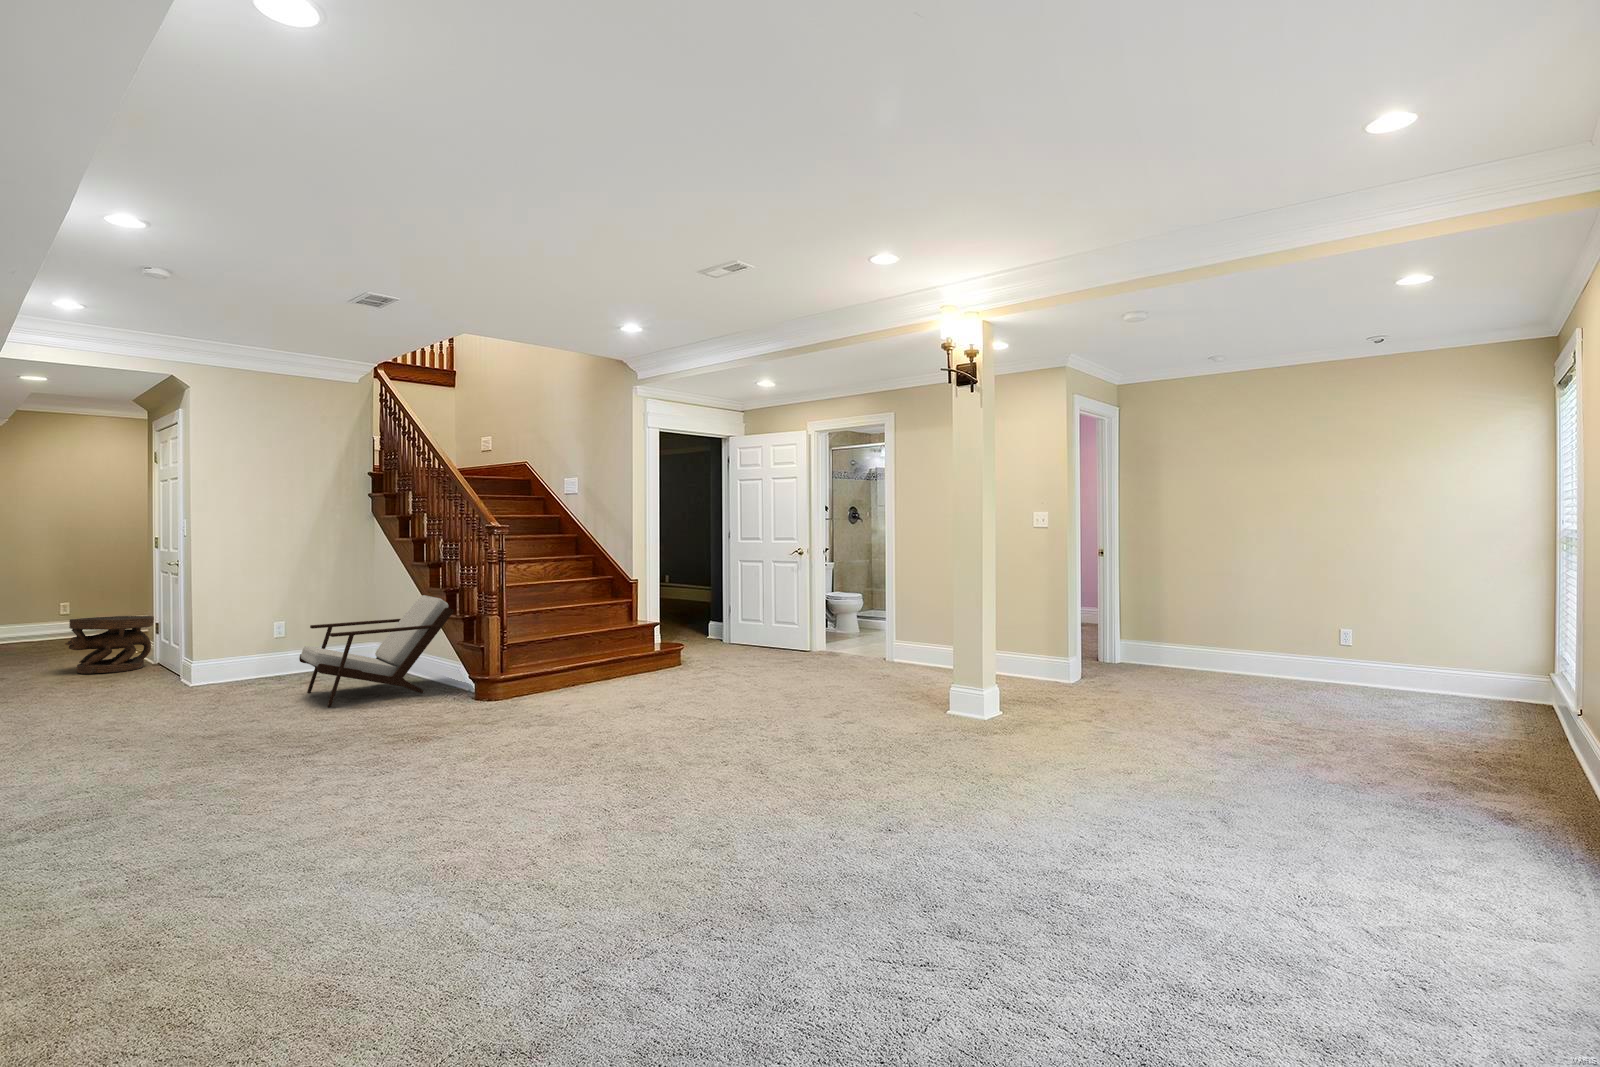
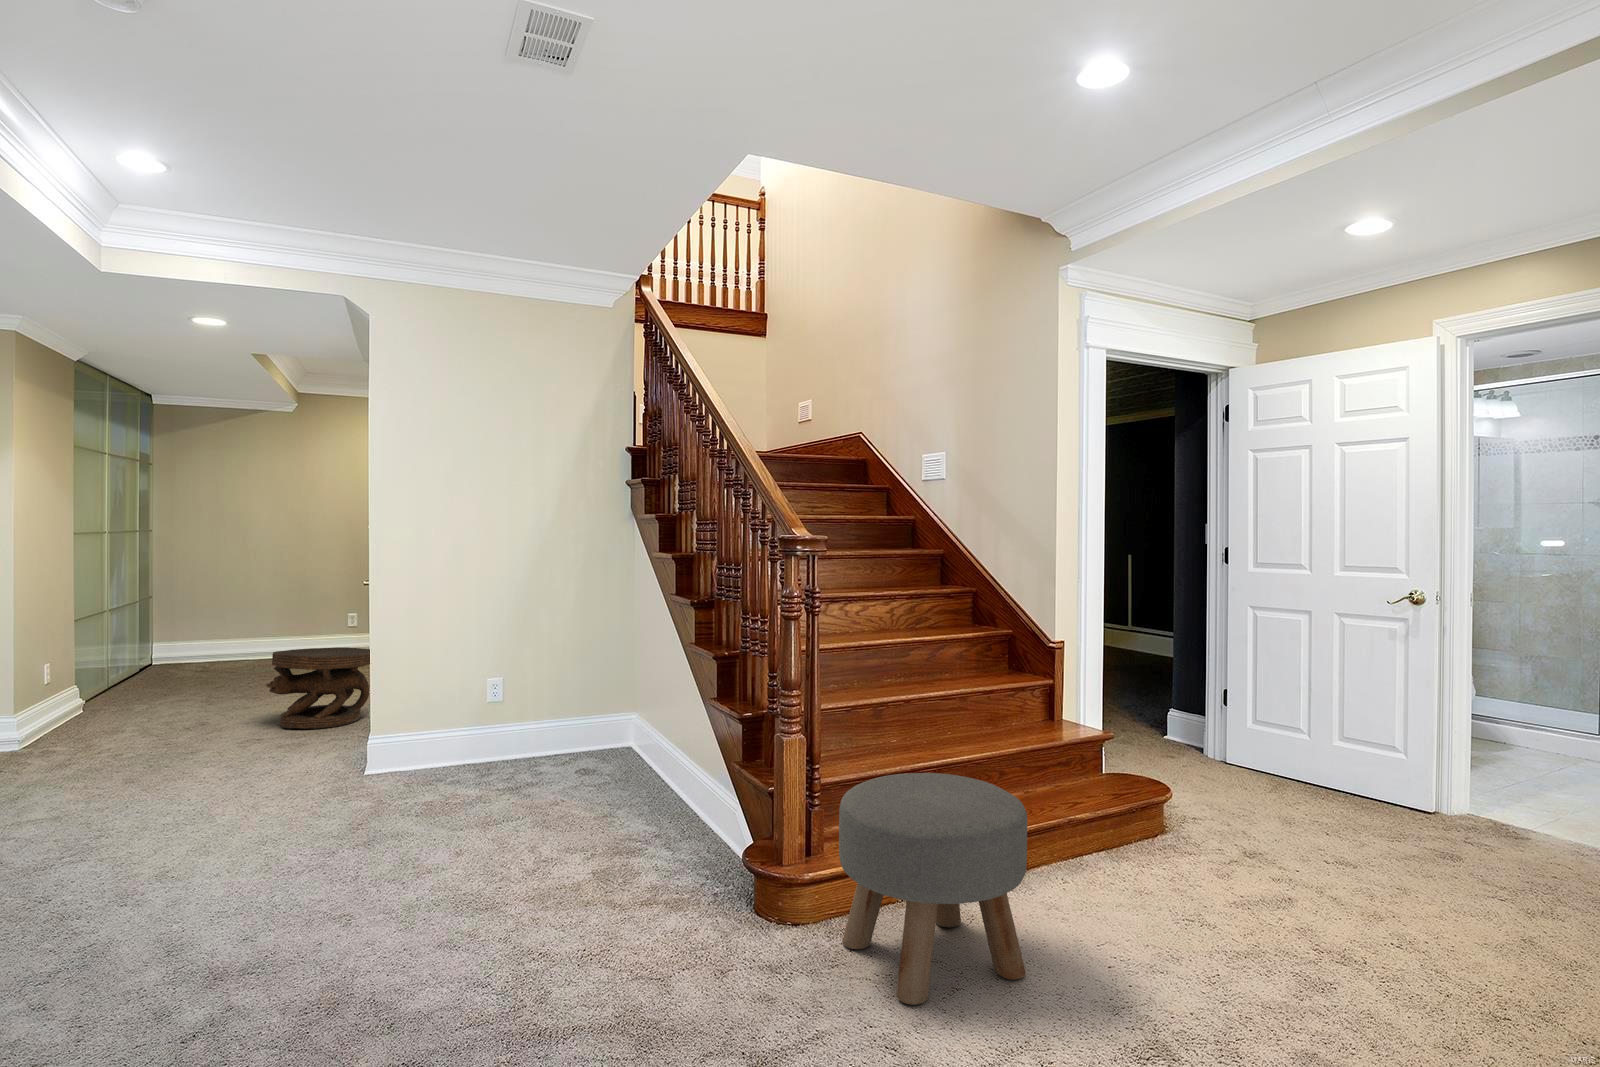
armchair: present [299,595,454,707] -> none [465,660,724,891]
ottoman: none [518,629,598,709] -> present [839,773,1027,1005]

